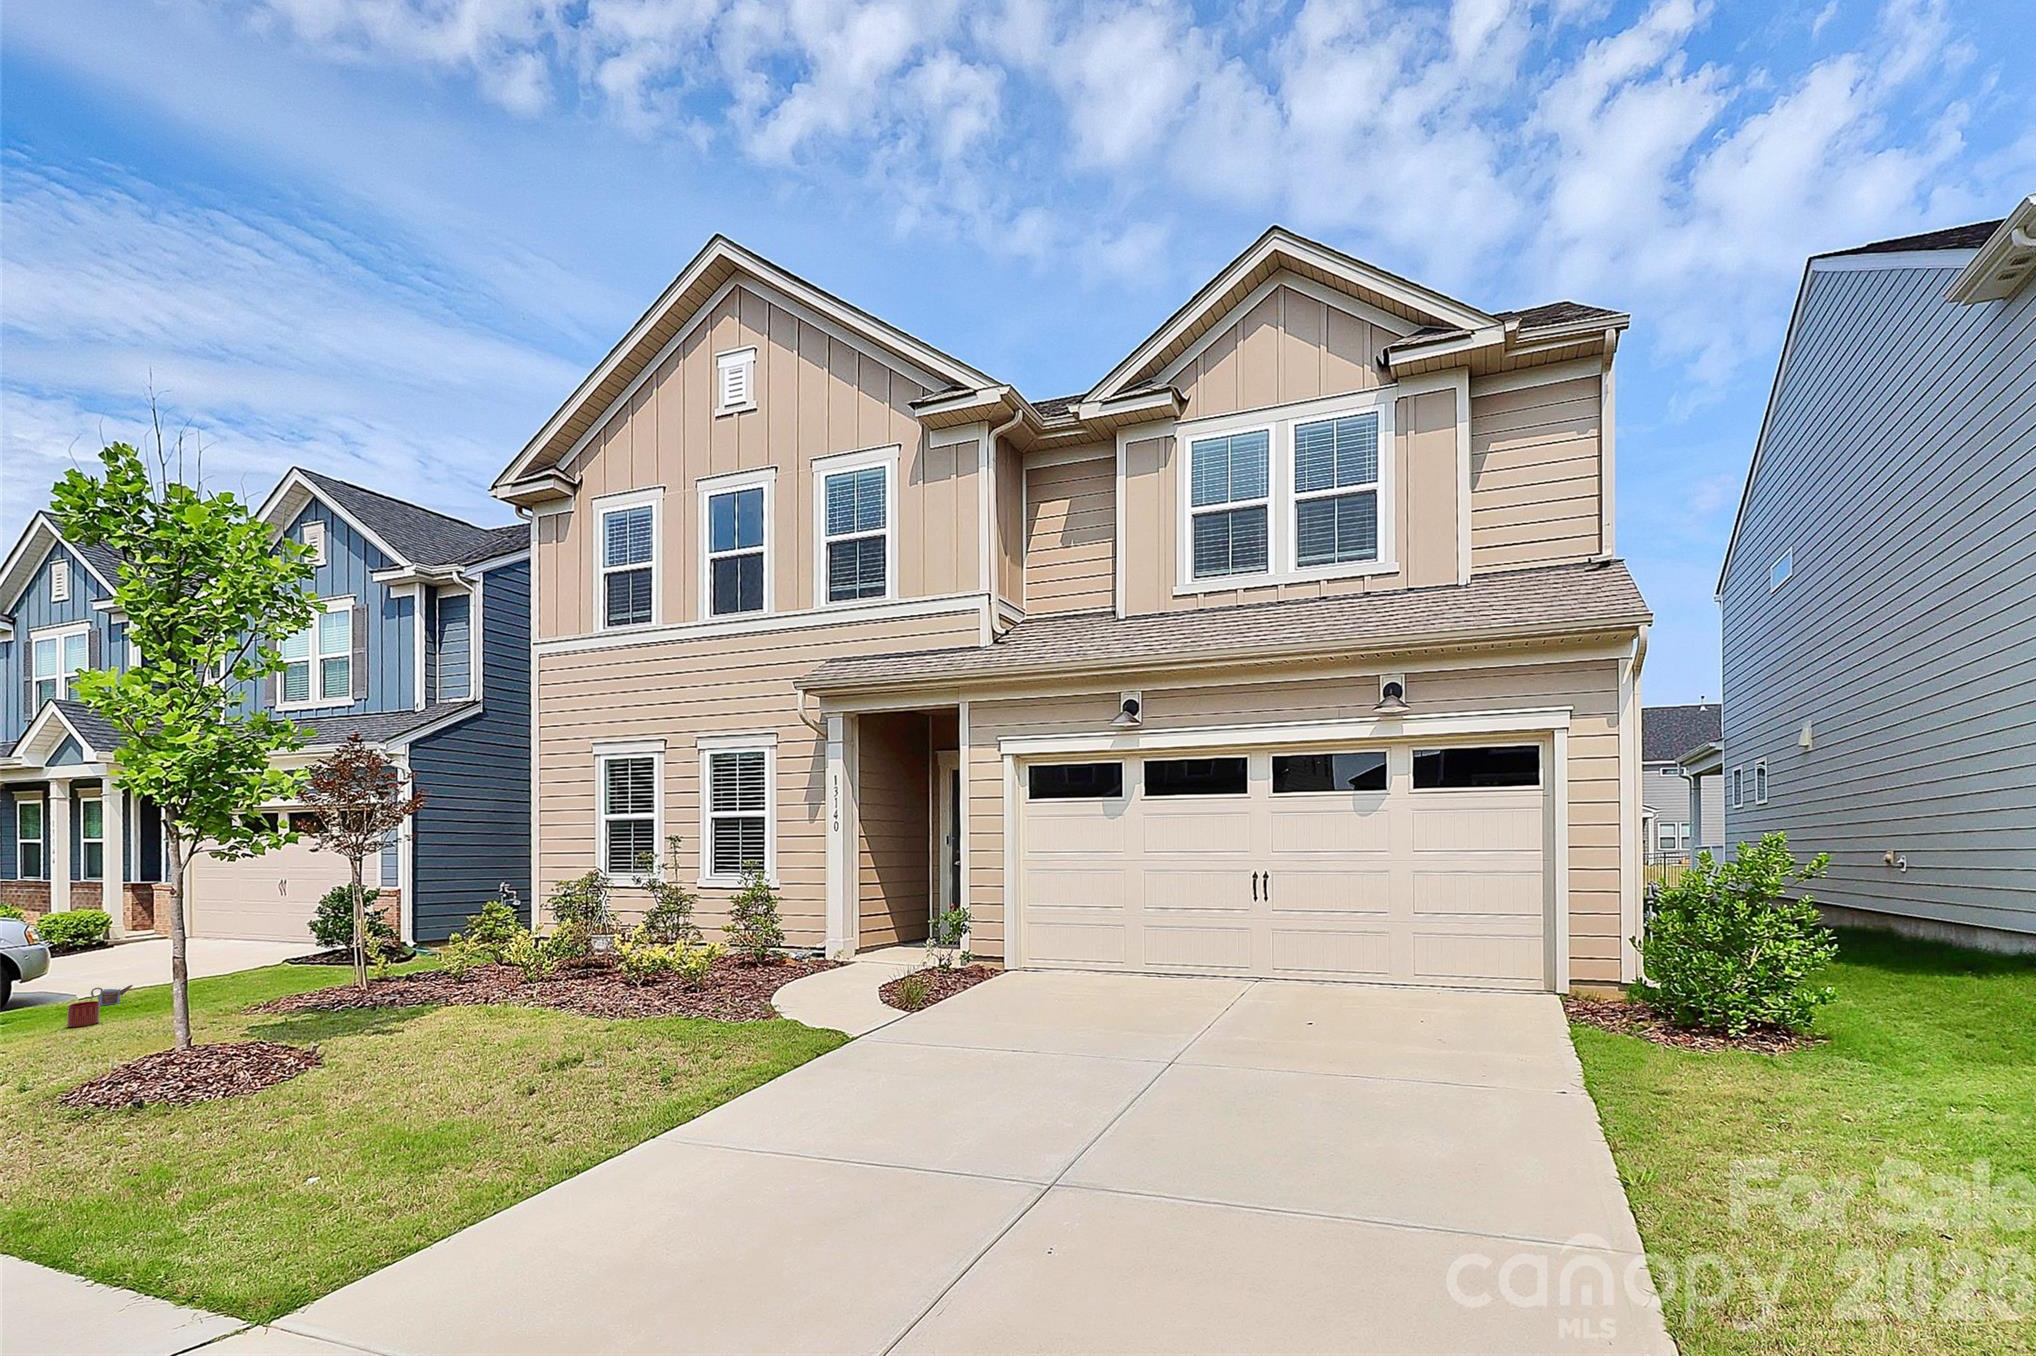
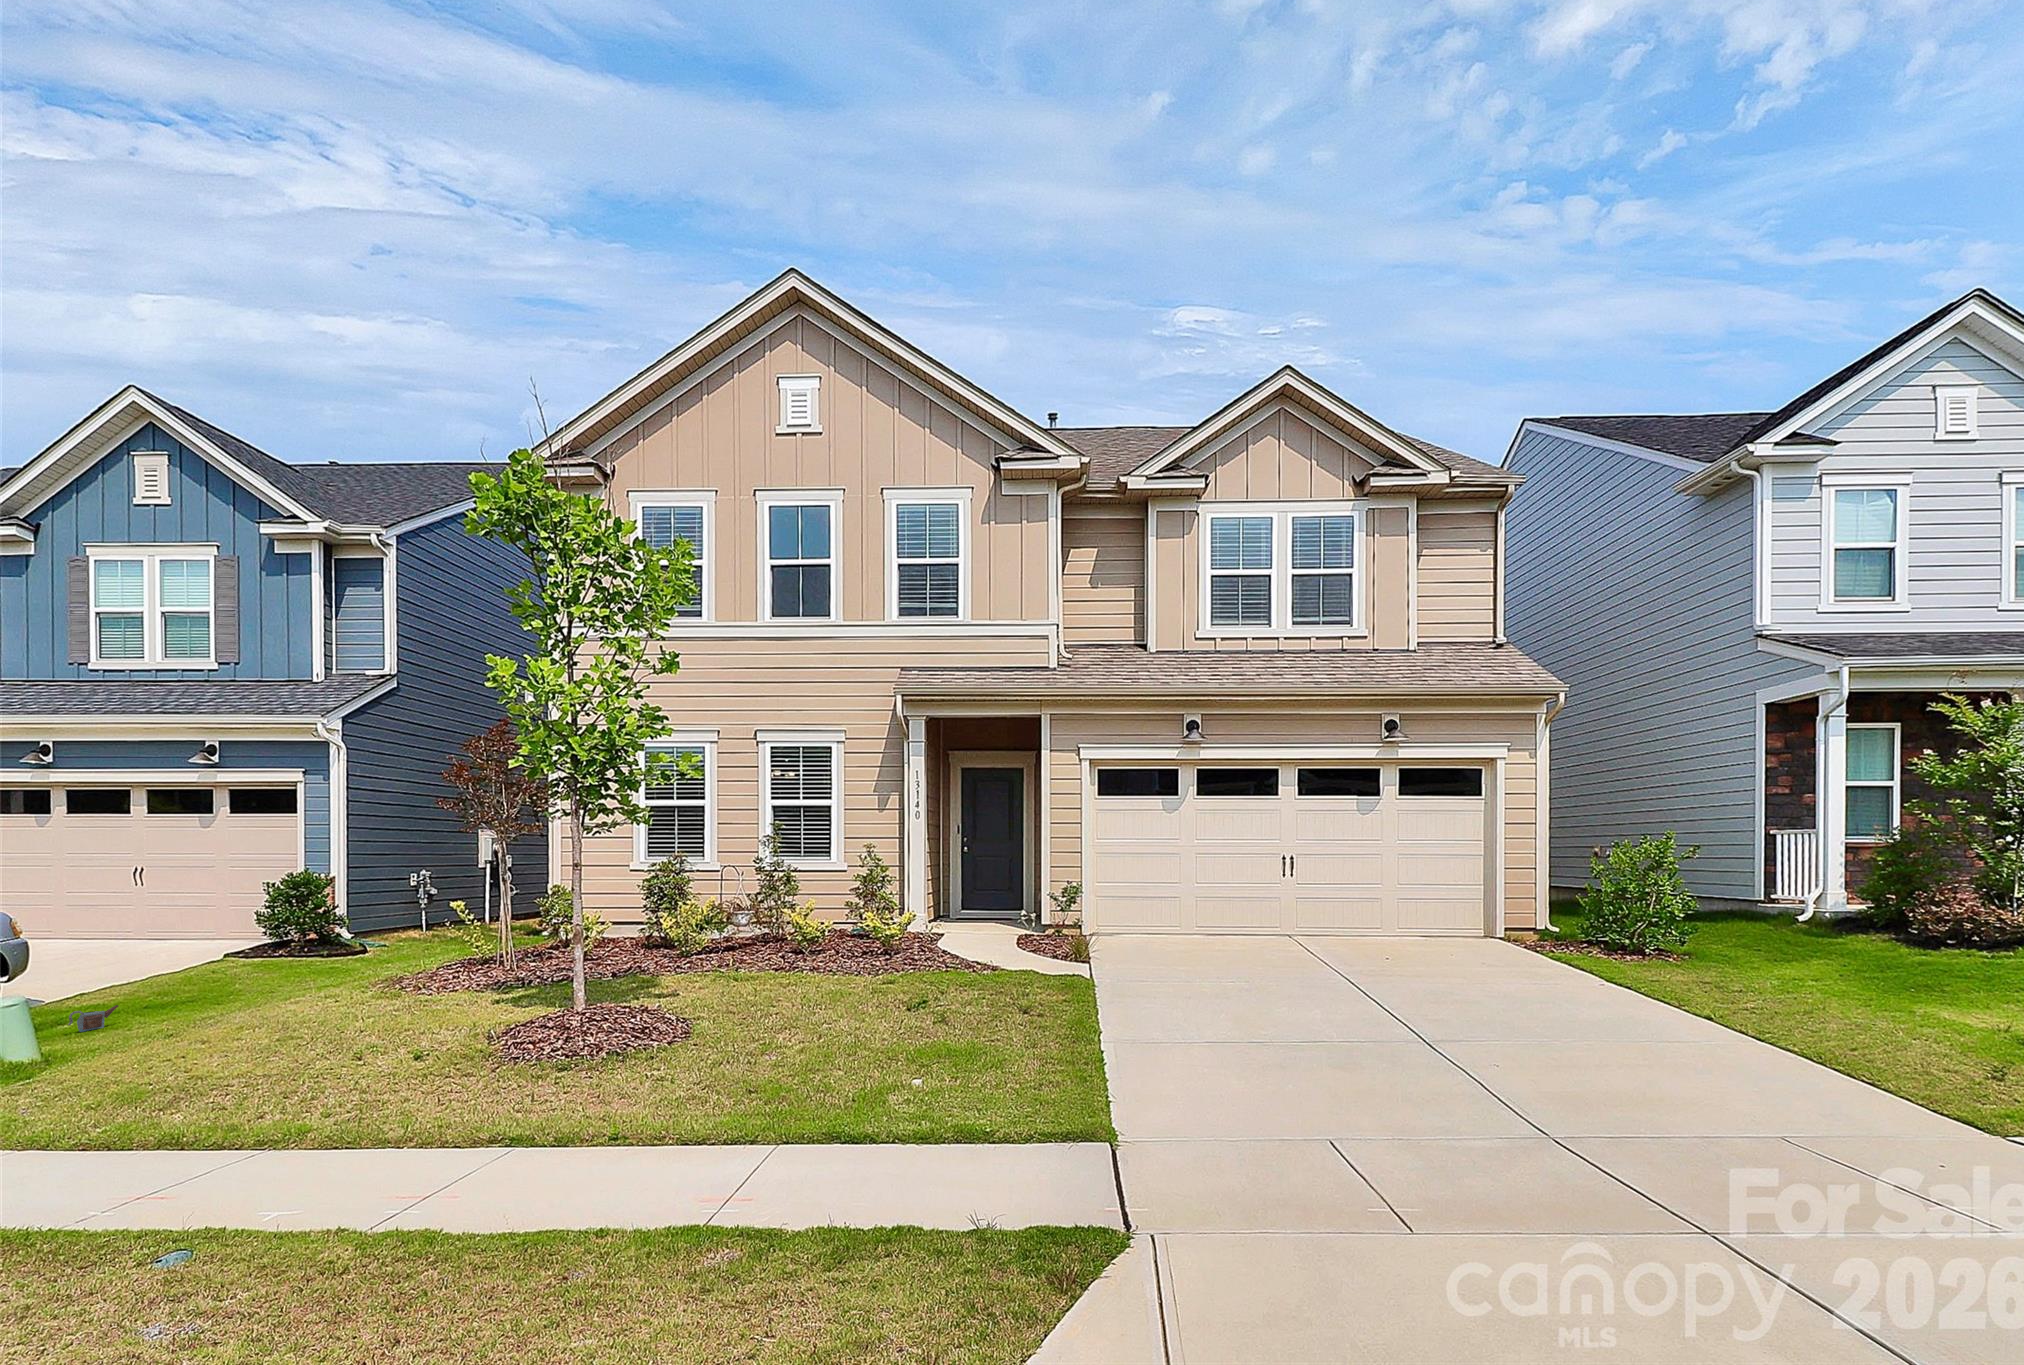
planter: present [67,1001,100,1027] -> none [115,1026,153,1058]

